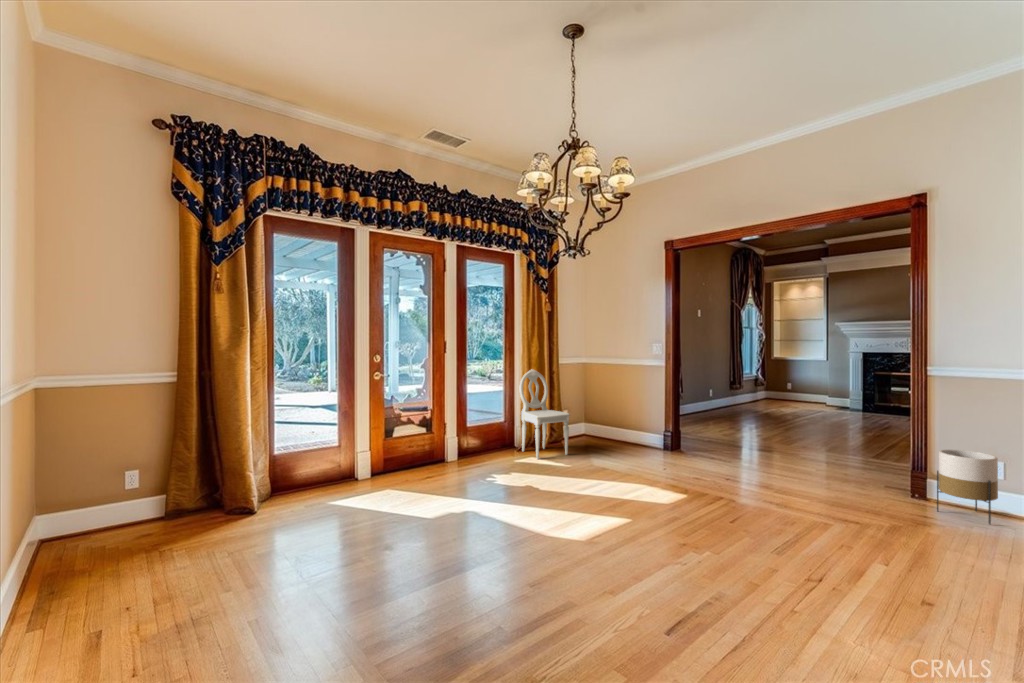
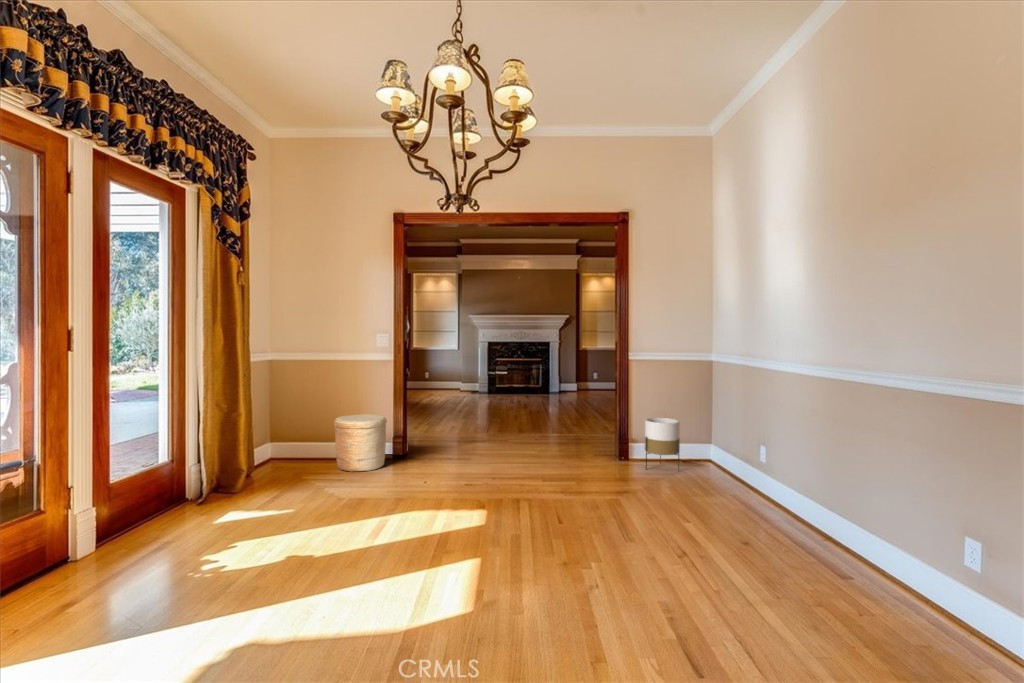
dining chair: present [520,370,569,459] -> none [203,372,289,508]
woven basket: none [614,409,656,454] -> present [334,414,387,472]

